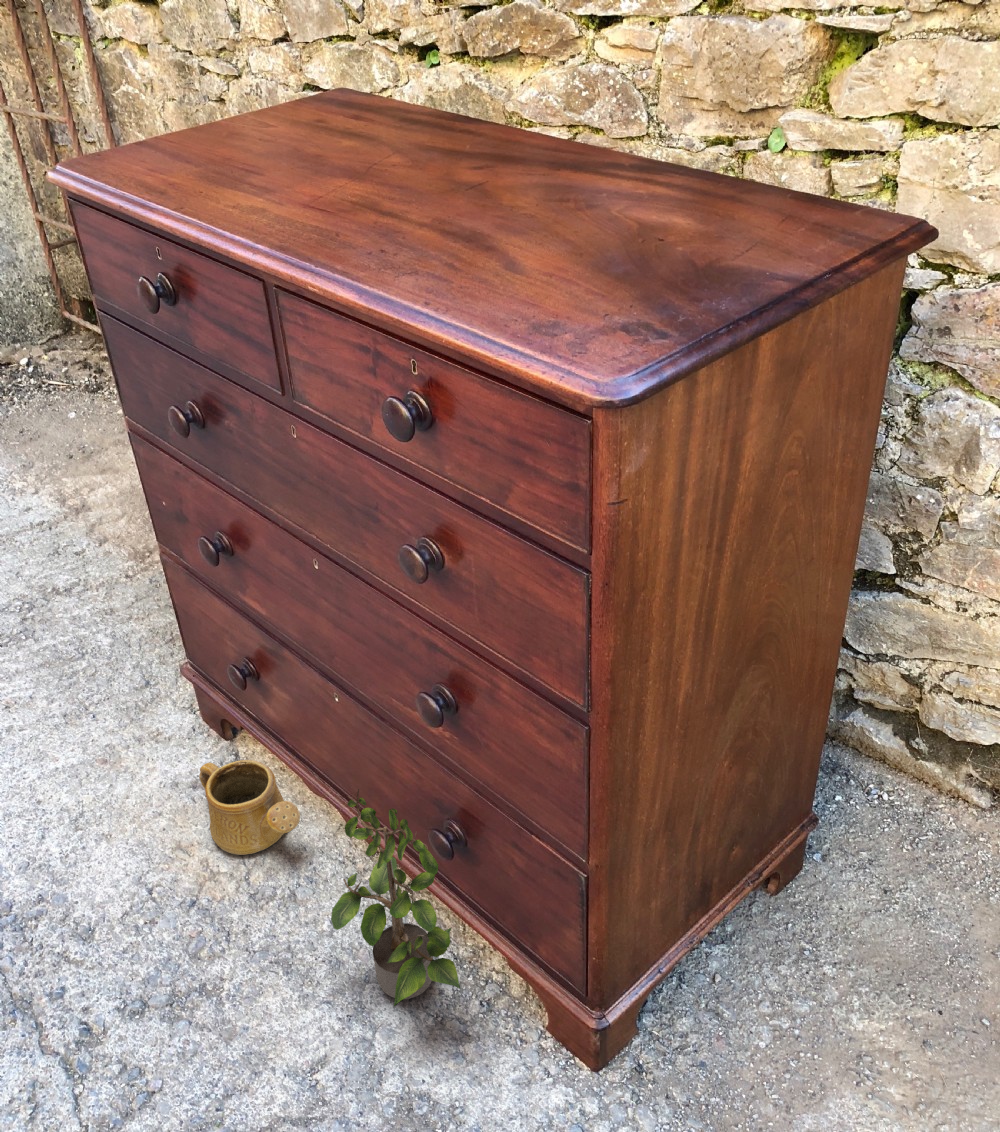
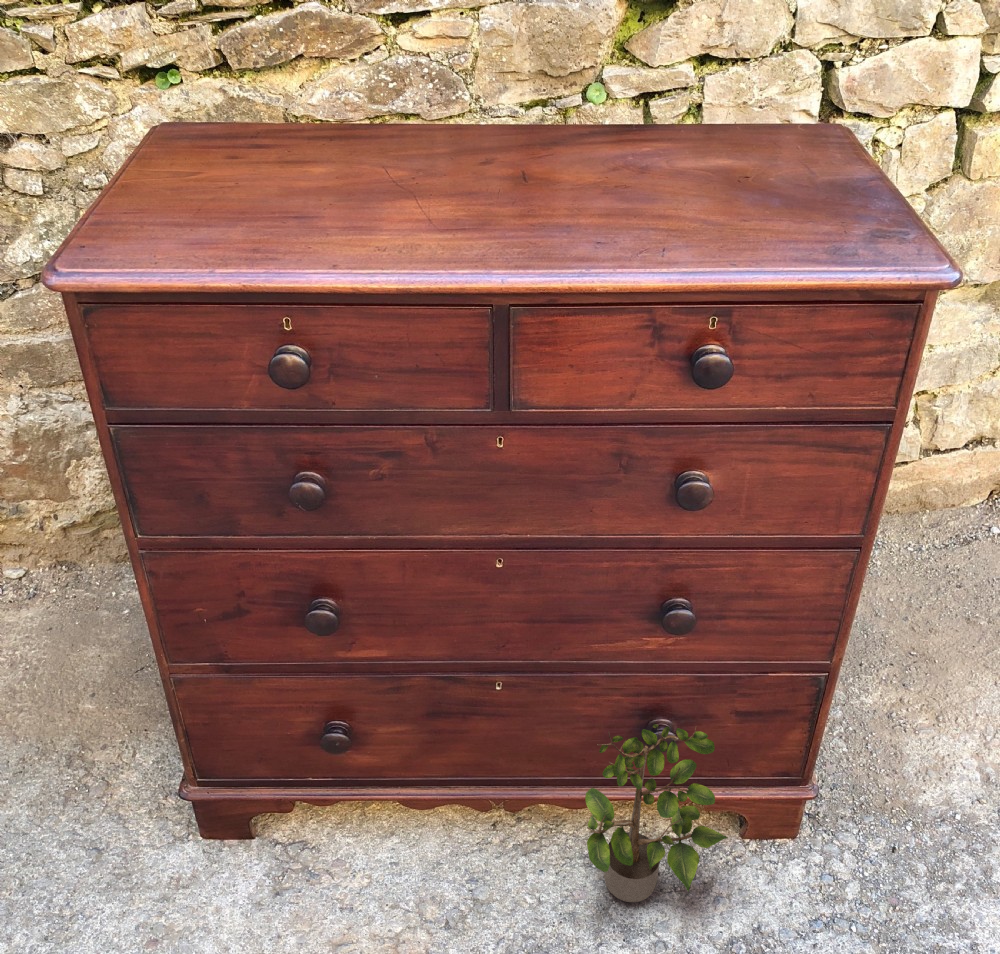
watering can: present [199,760,300,855] -> none [299,811,448,916]

